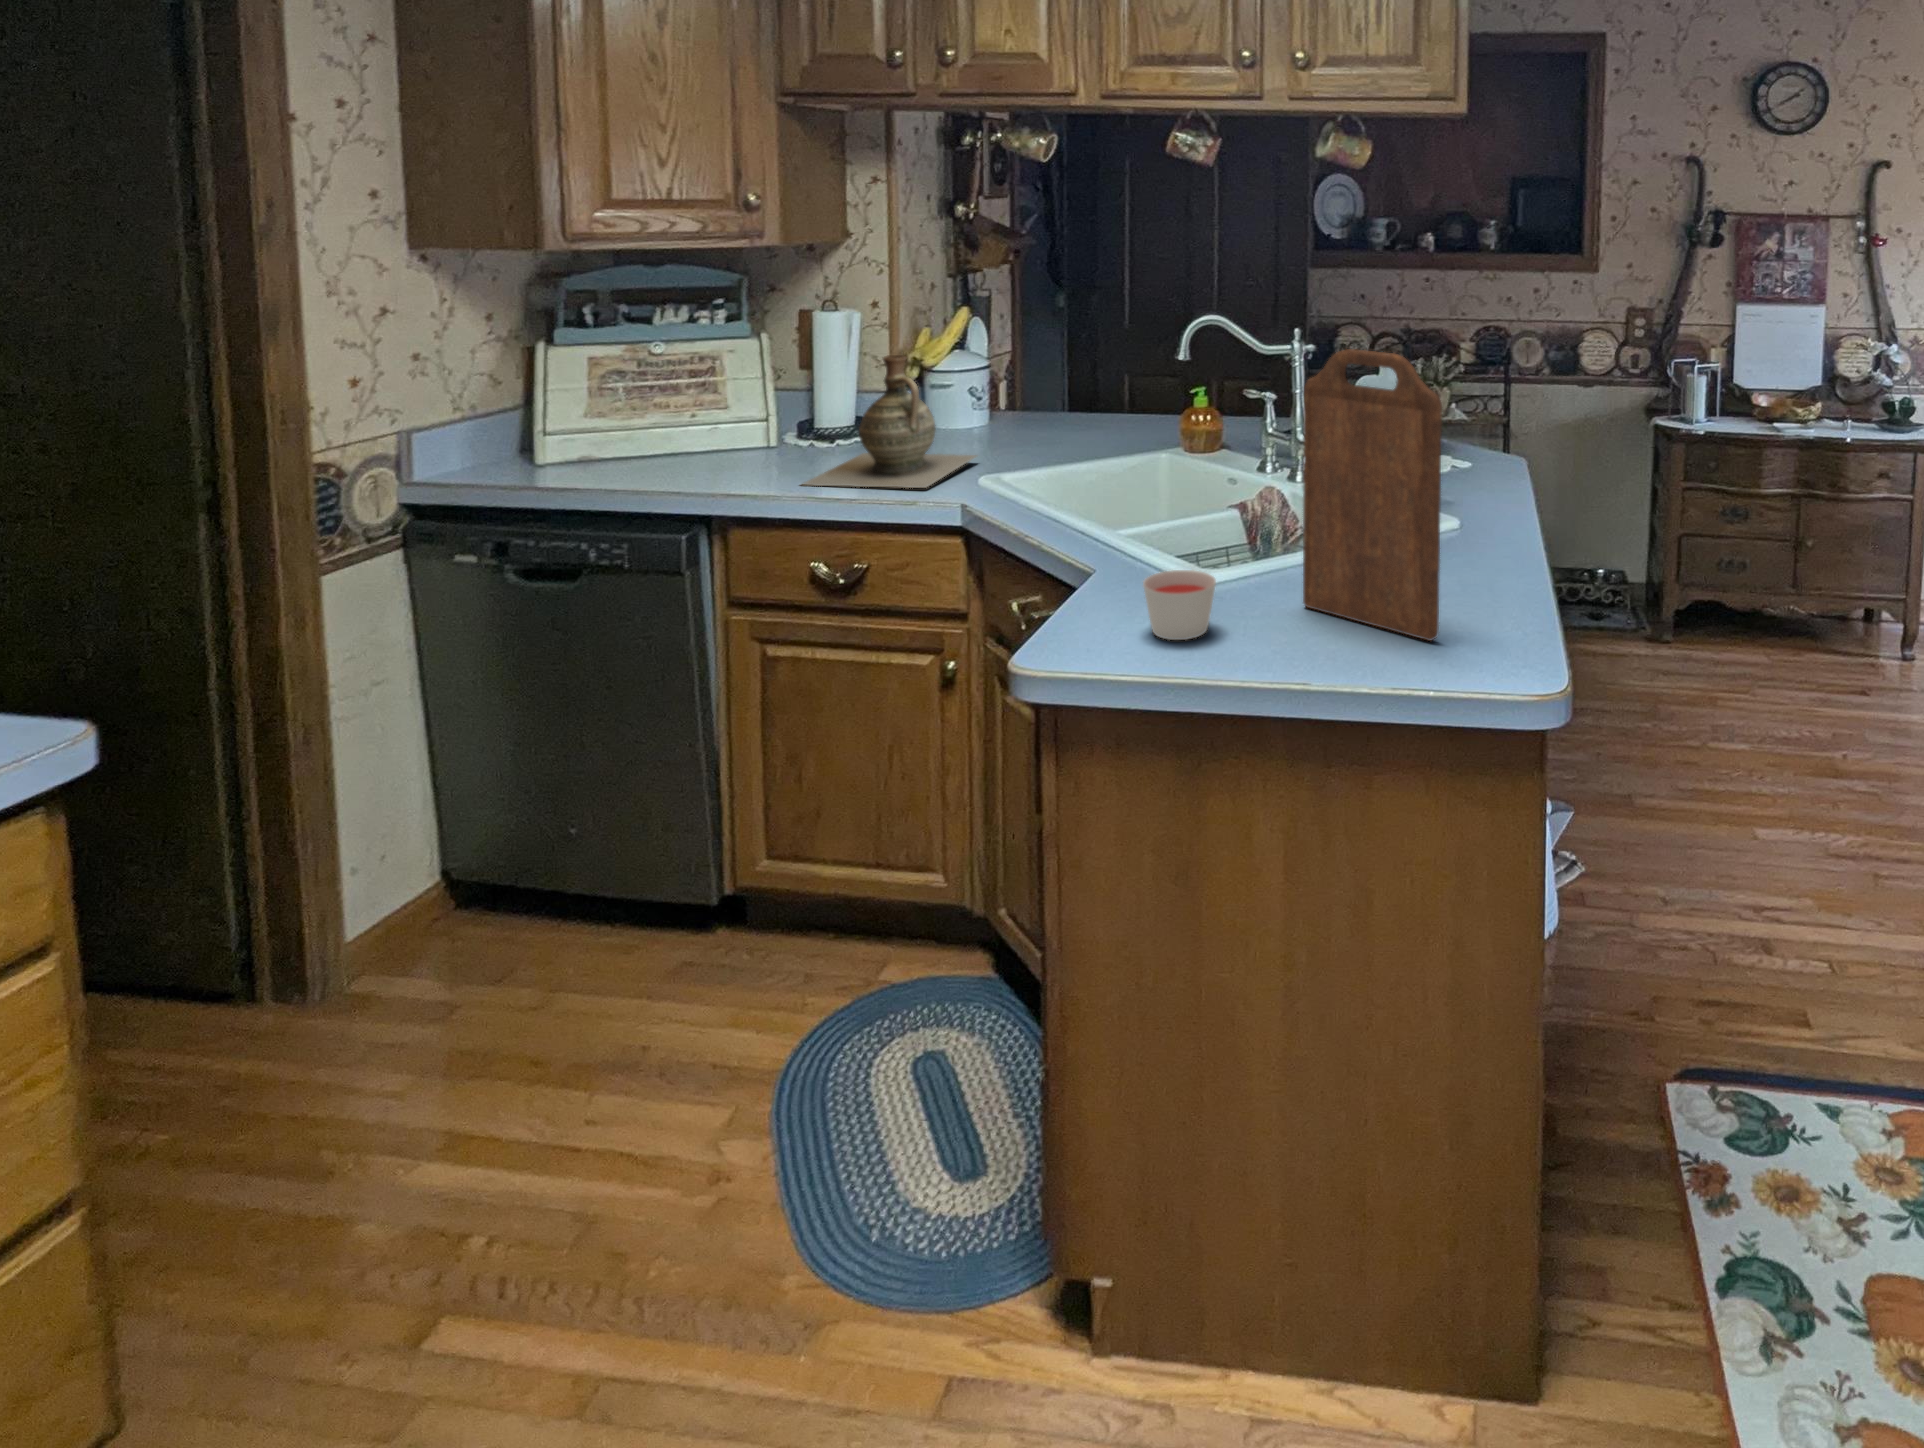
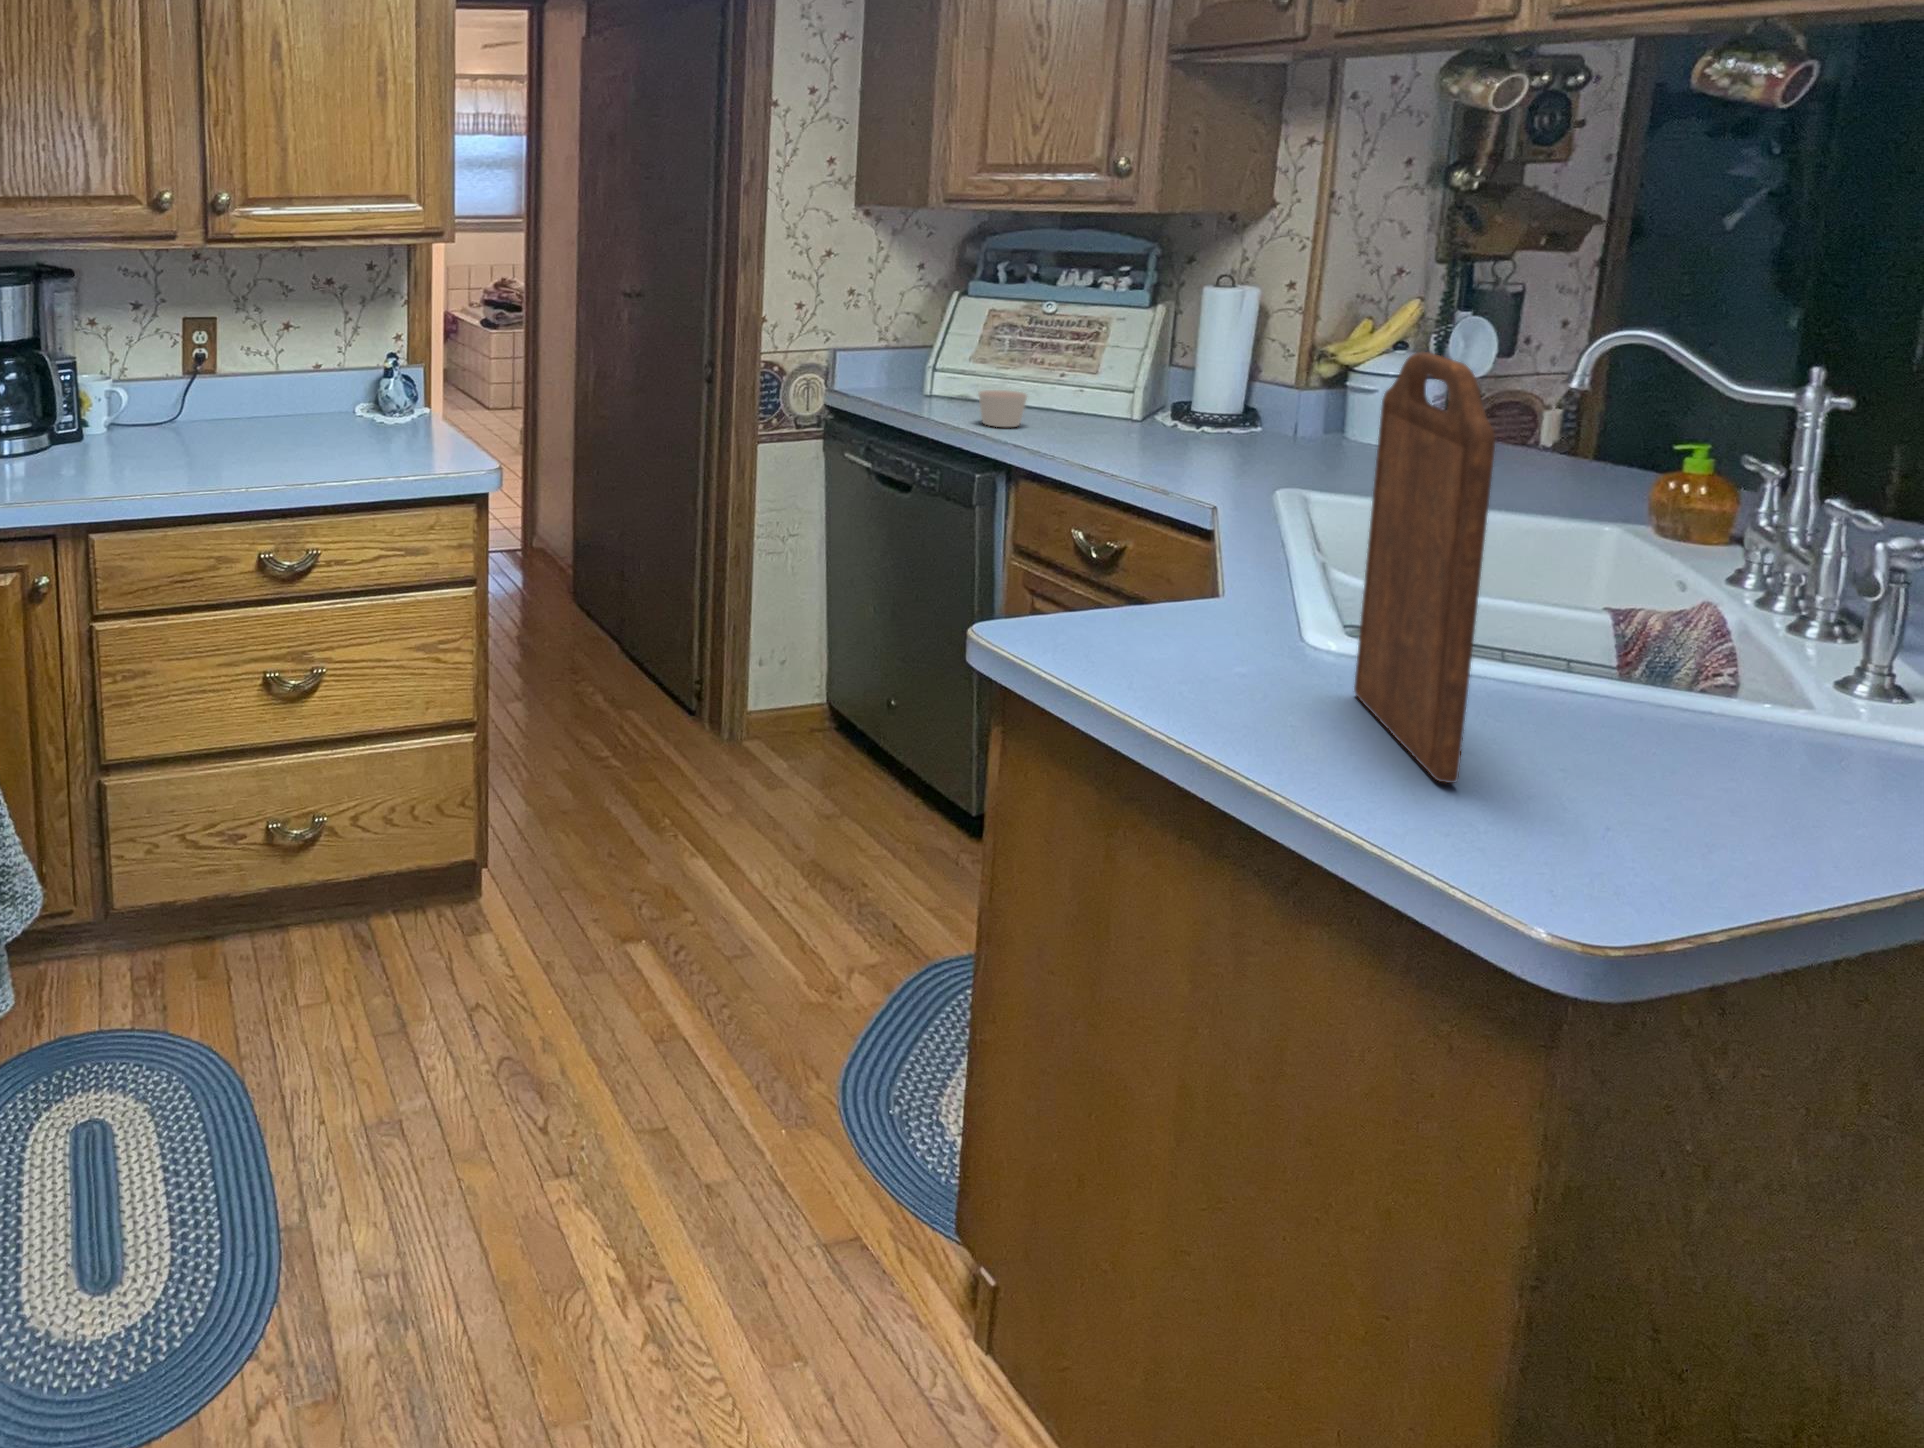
ceramic jug: present [803,355,976,488] -> none [1085,334,1316,483]
candle: present [1143,570,1216,640] -> present [978,390,1027,427]

